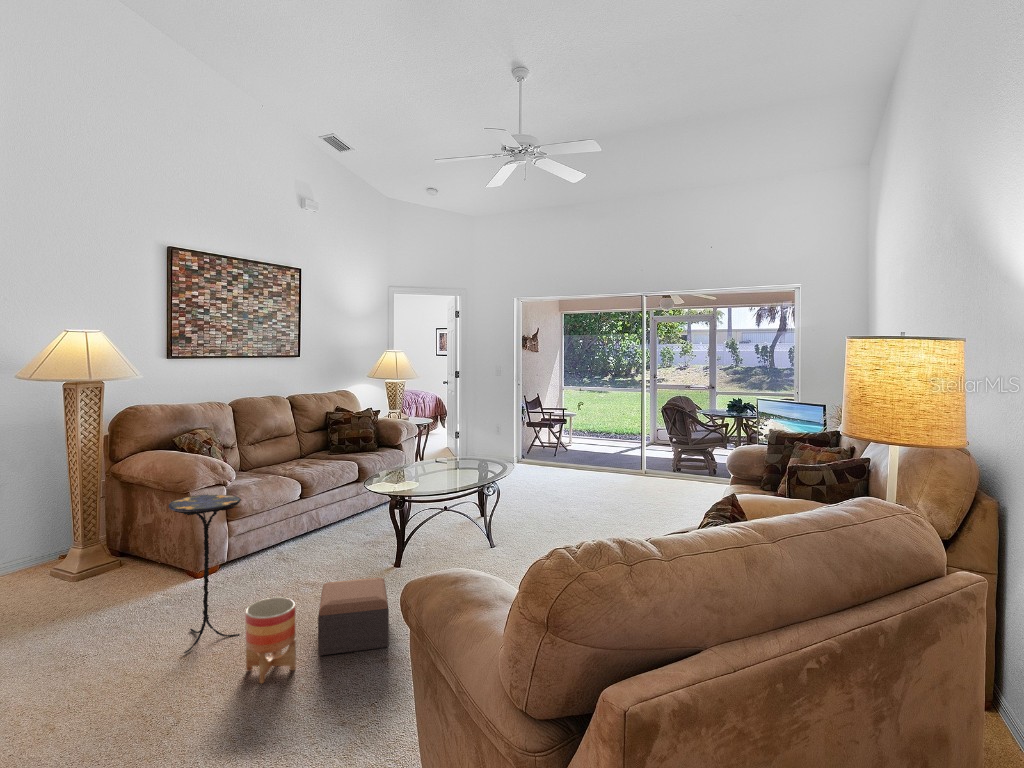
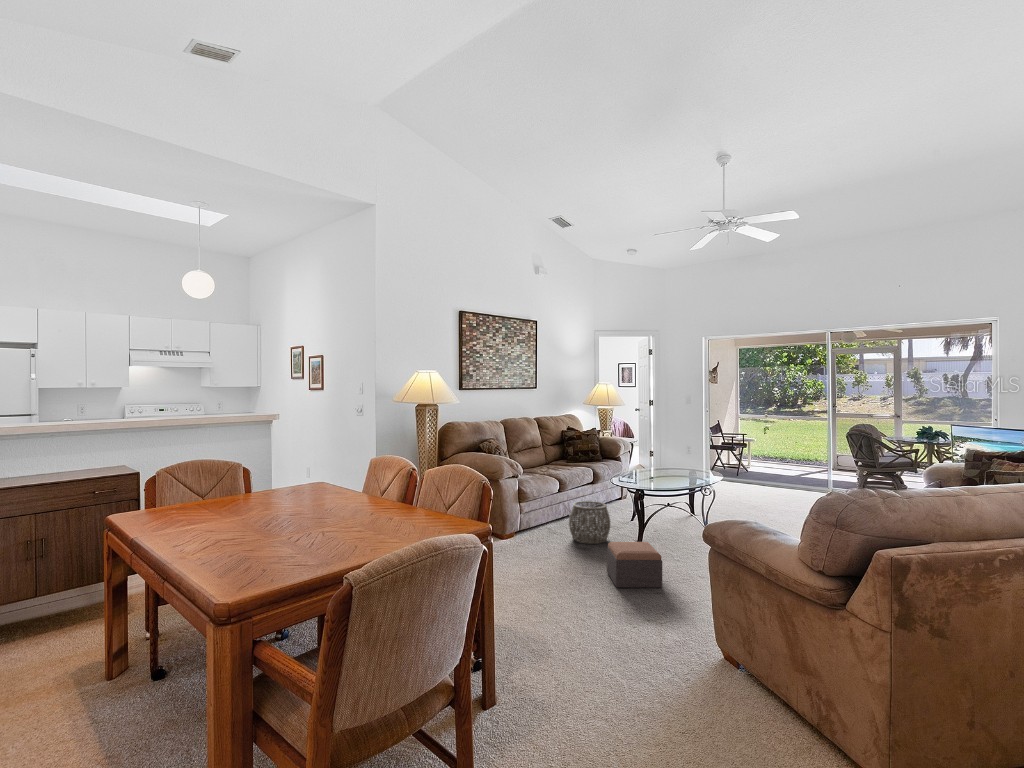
side table: present [169,494,241,653] -> none [514,477,556,578]
woven basket: none [300,512,360,574] -> present [569,501,611,544]
planter: present [245,597,296,683] -> none [573,545,604,598]

